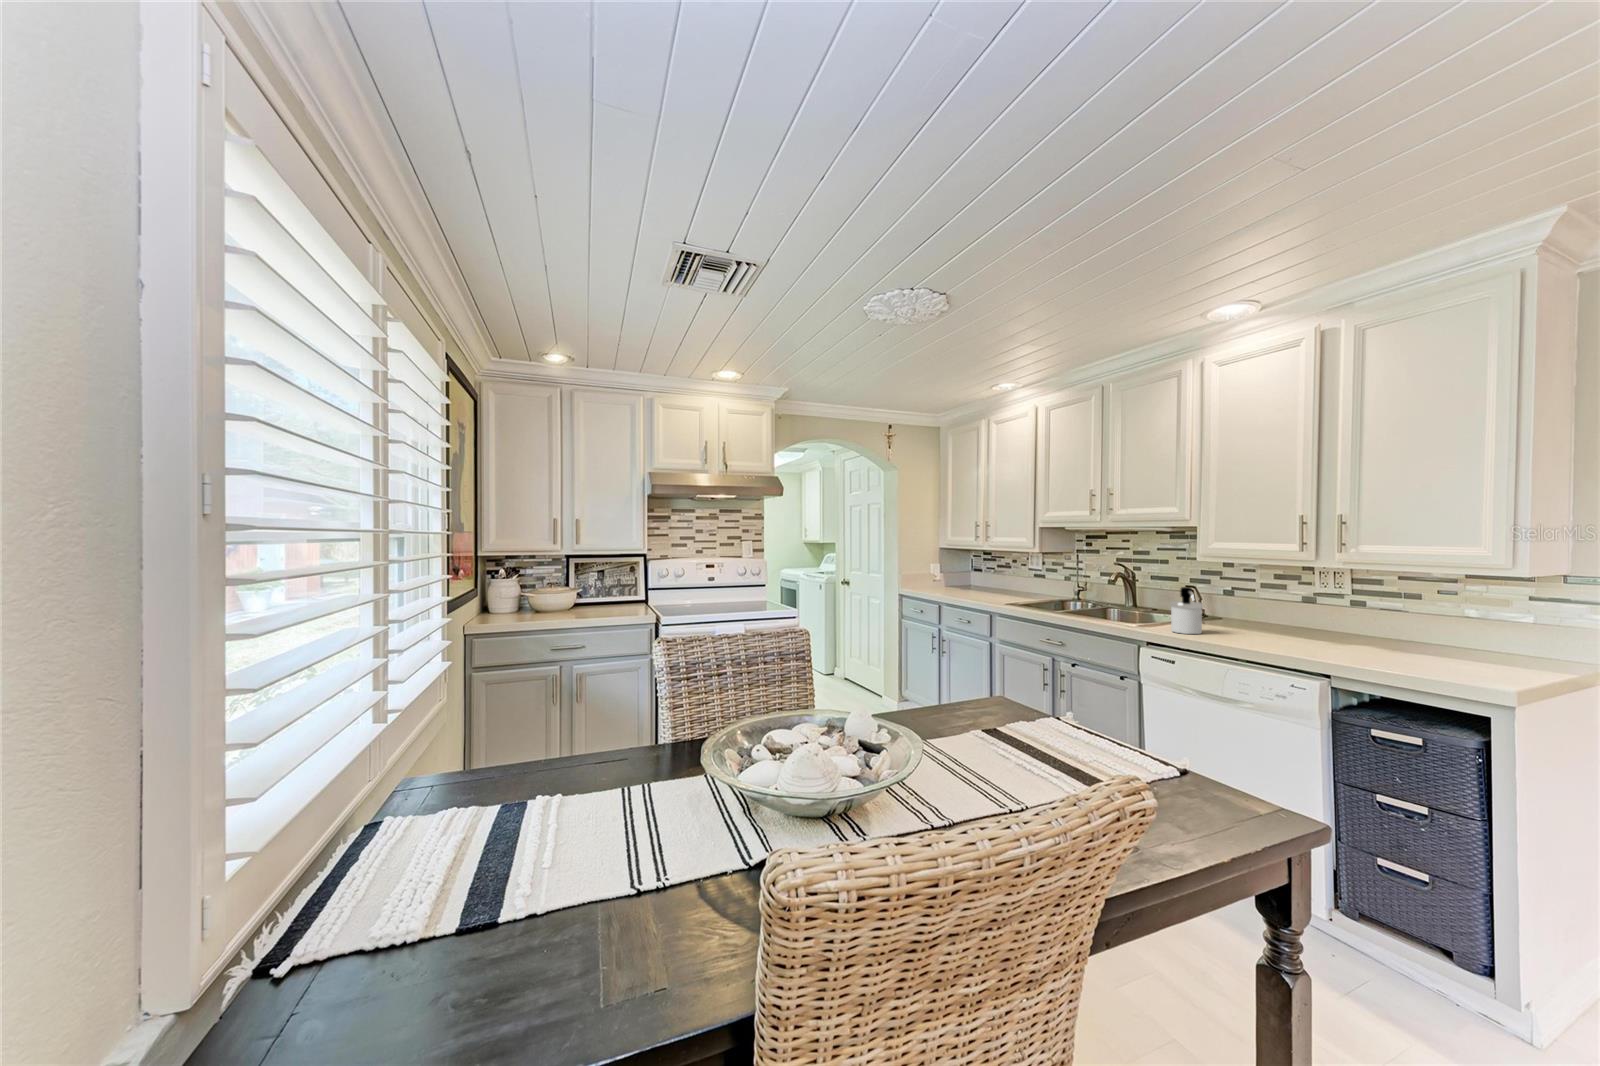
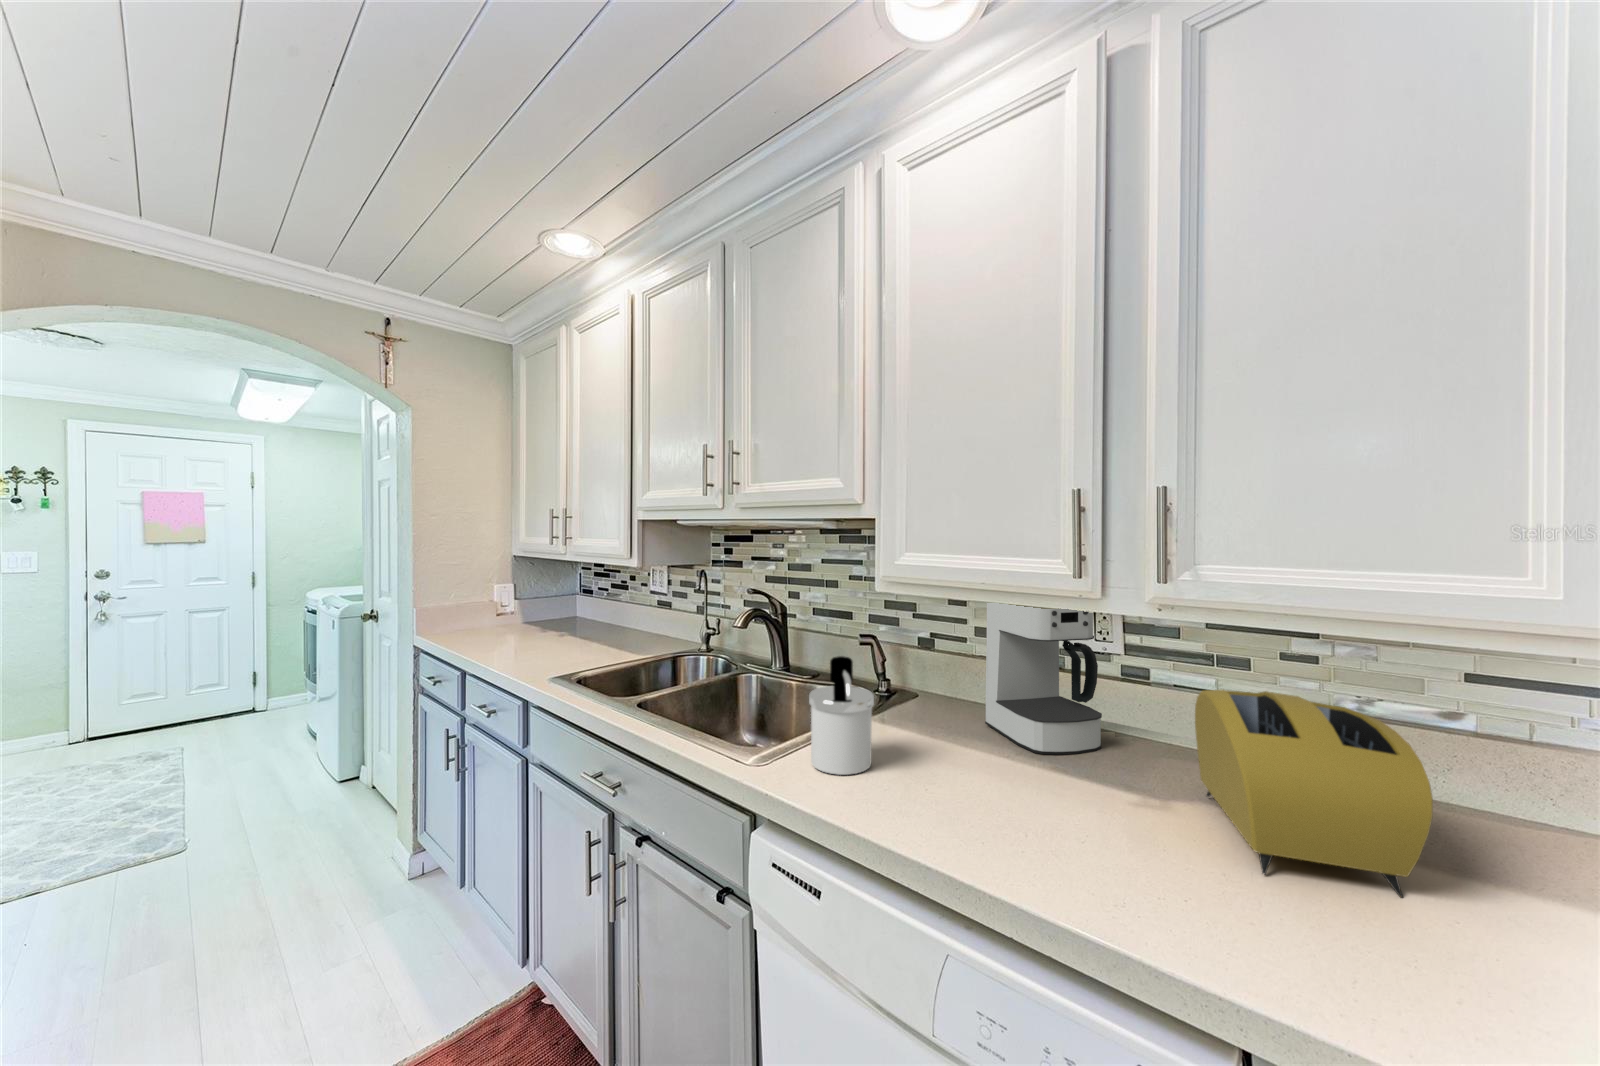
coffee maker: none [1266,551,1334,637] -> present [985,603,1102,755]
toaster: none [1365,597,1445,661] -> present [1195,690,1433,897]

